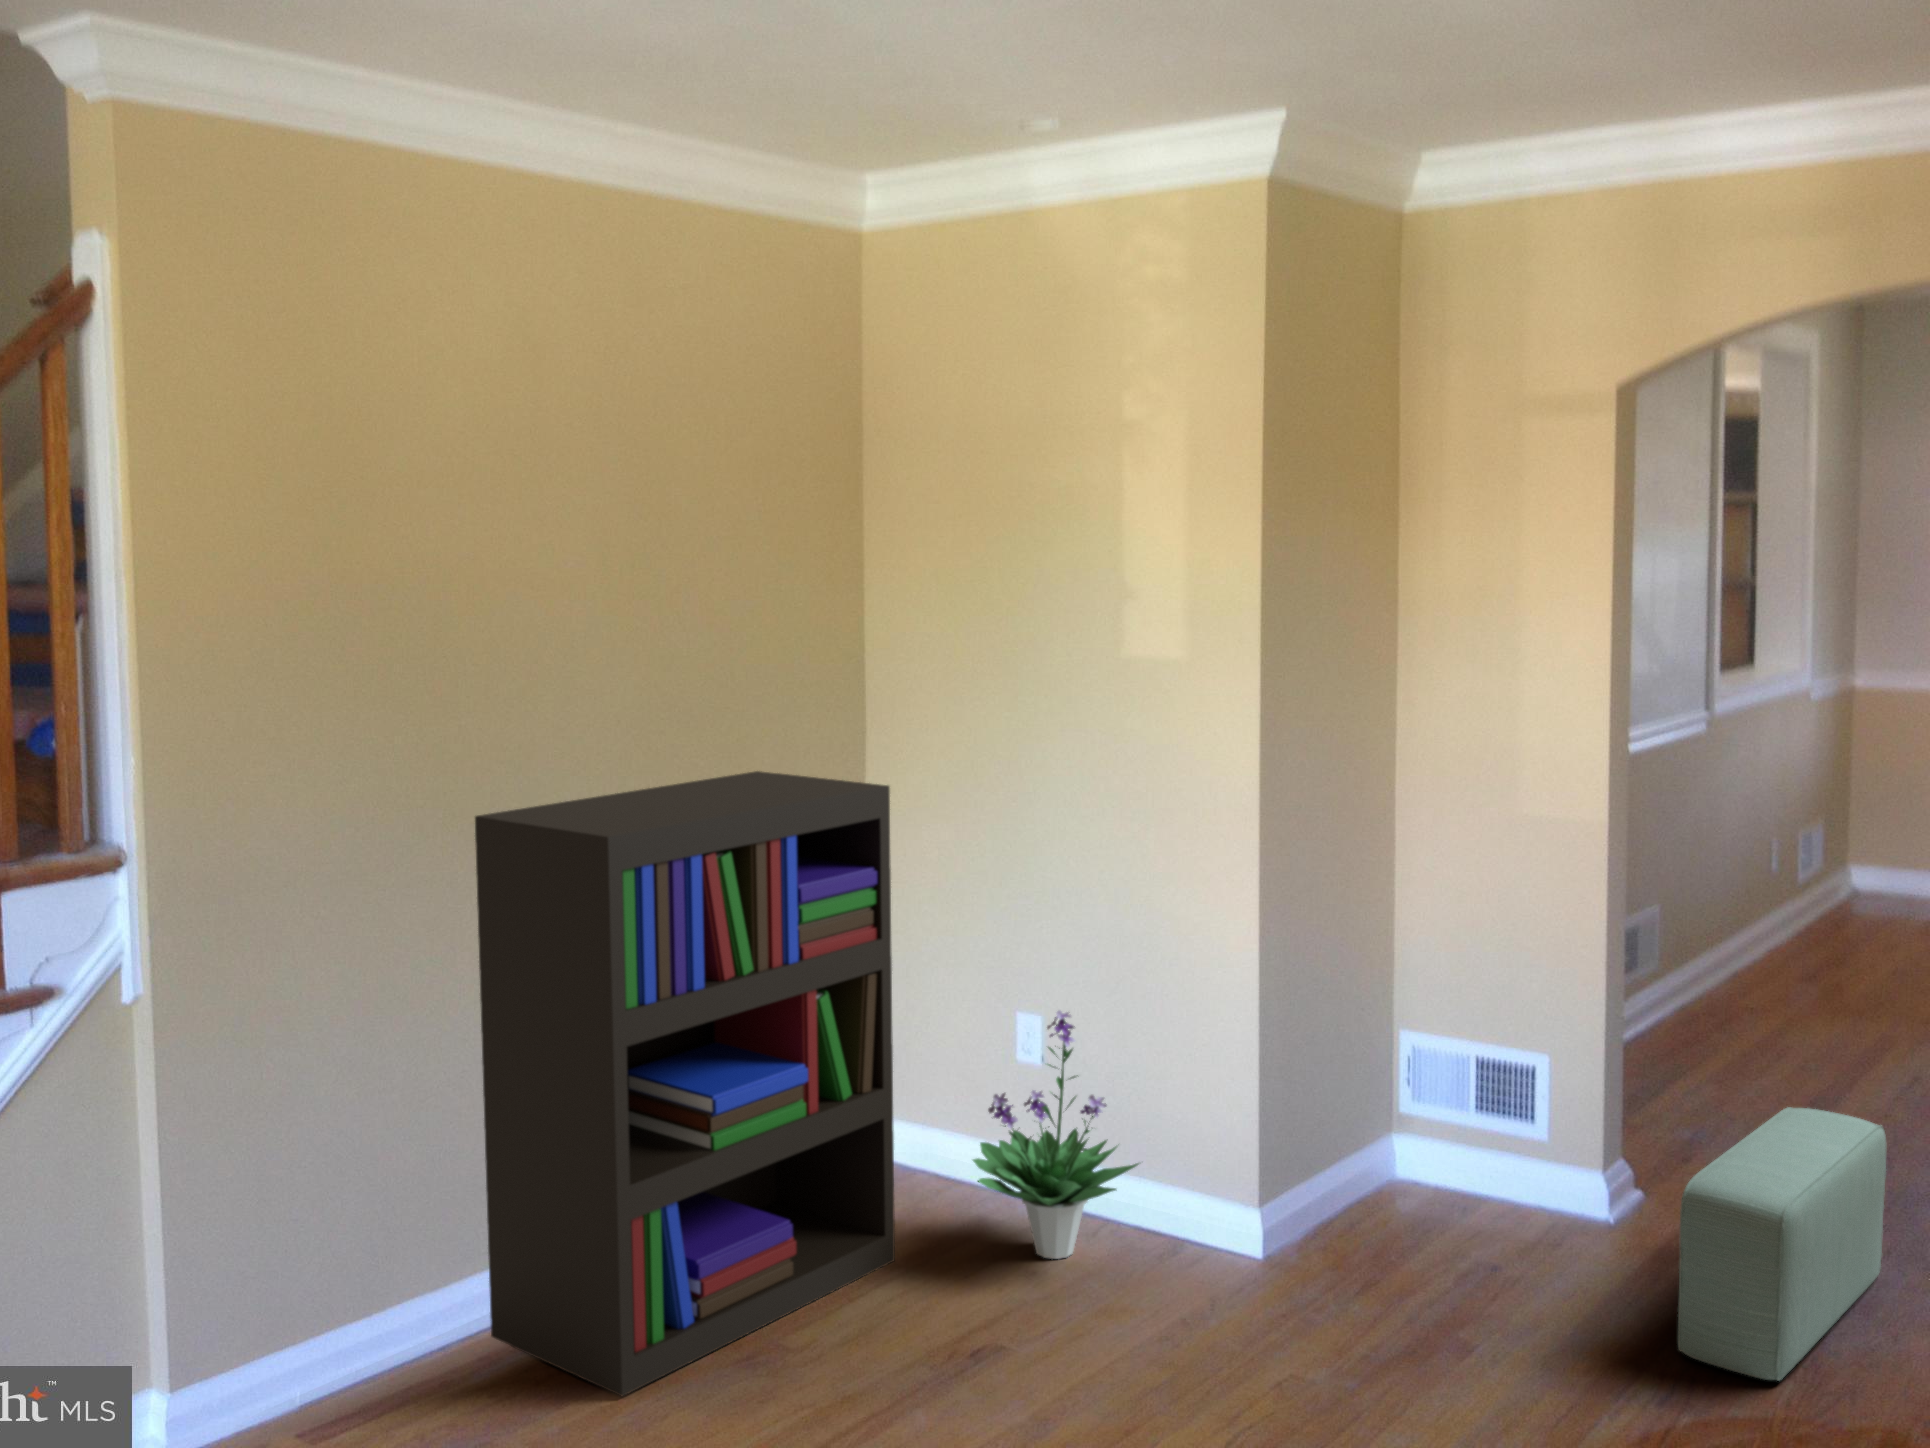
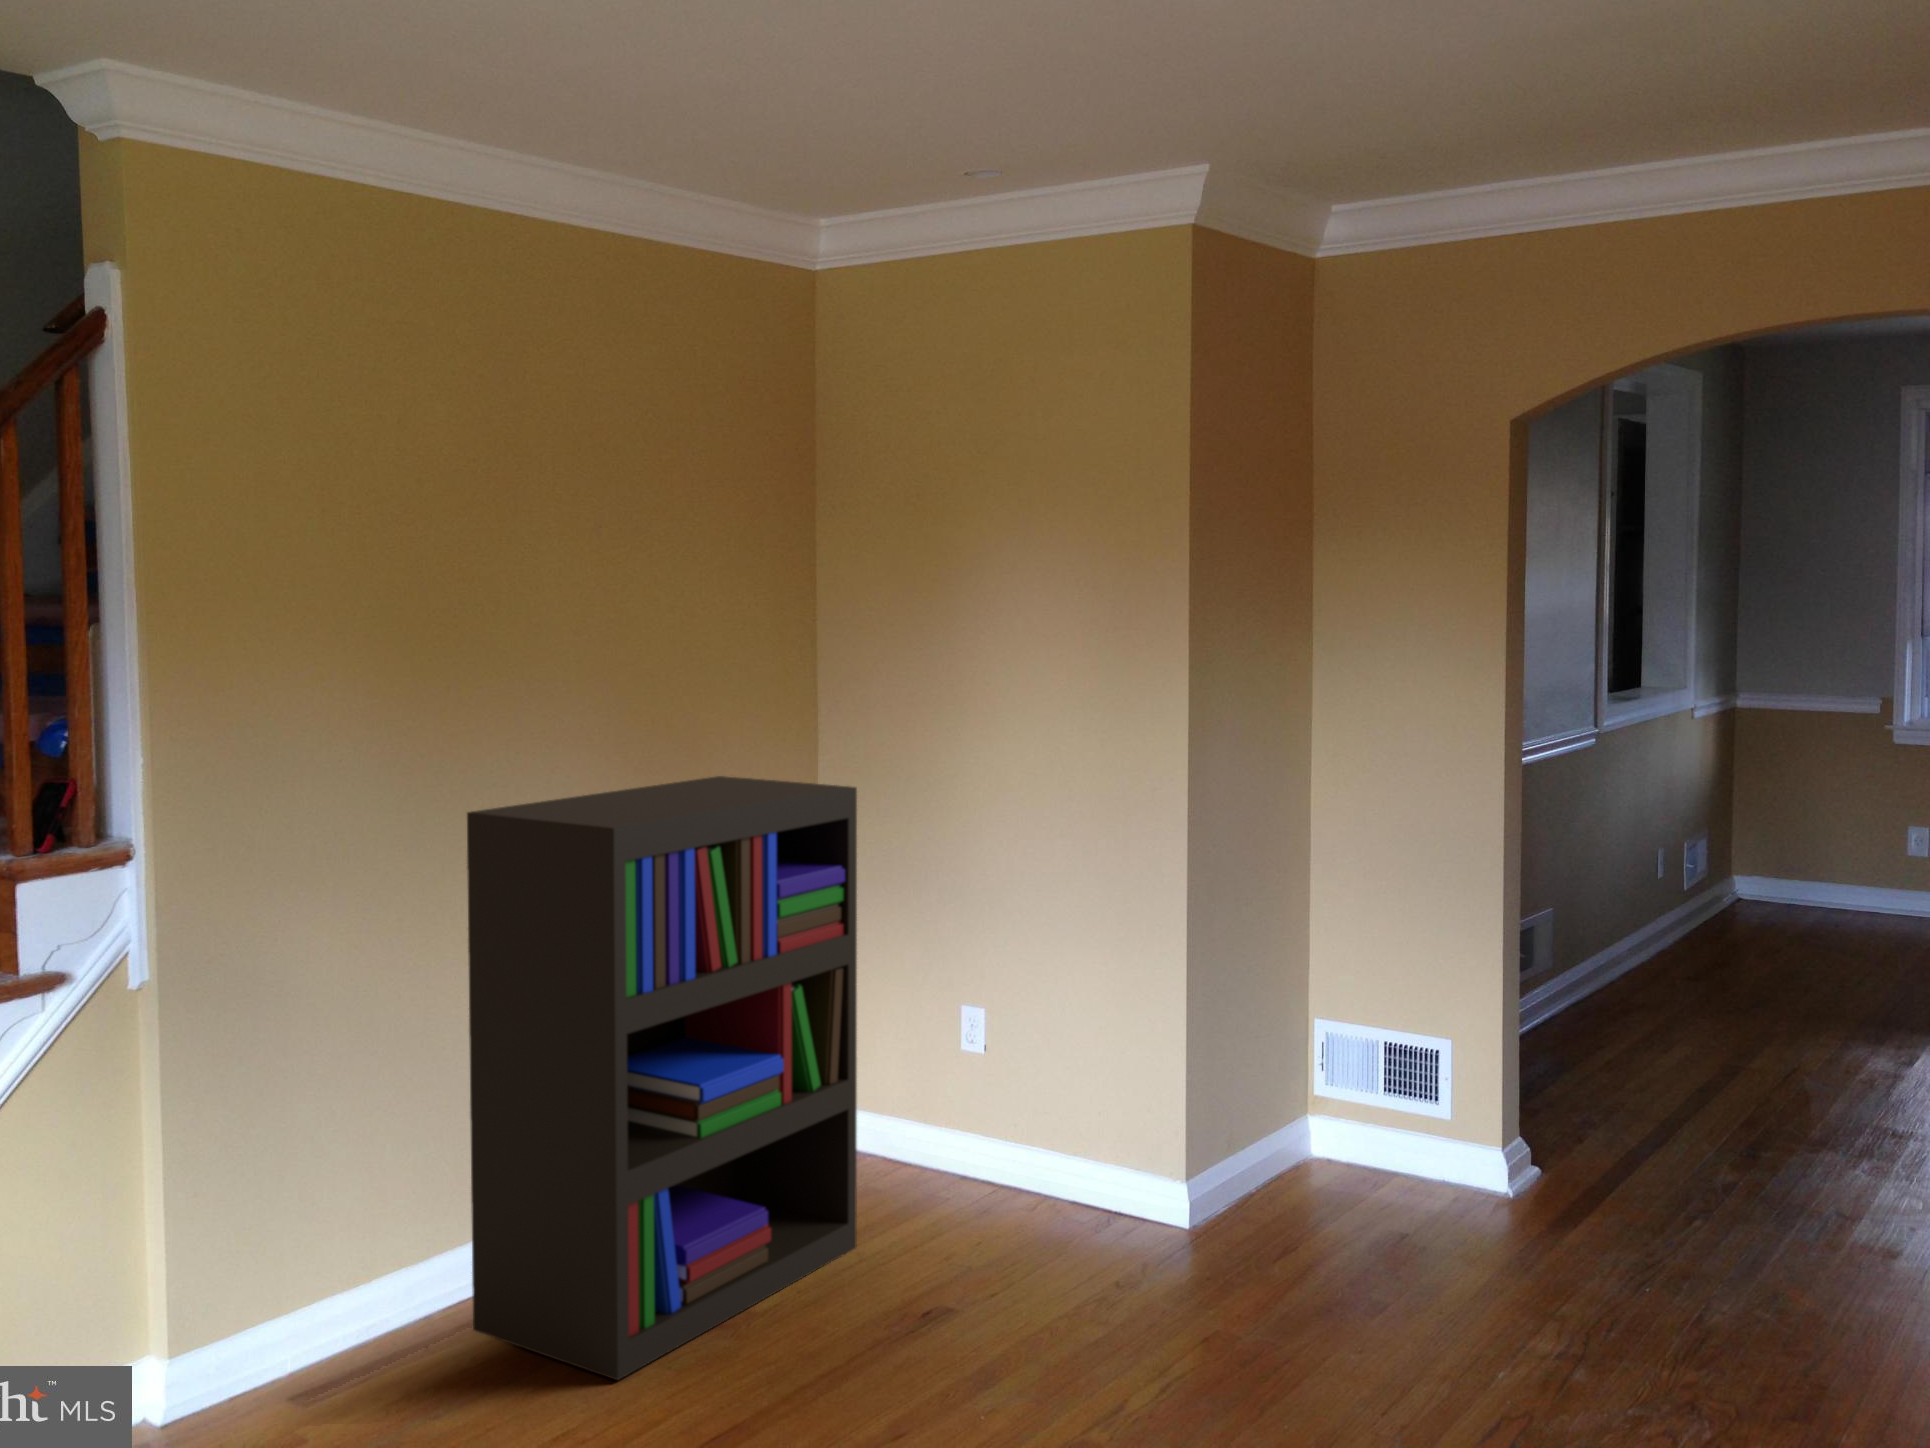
potted plant: present [973,1010,1139,1259] -> none [930,1003,1092,1241]
pouf: present [1678,1107,1886,1381] -> none [1595,1081,1761,1325]

